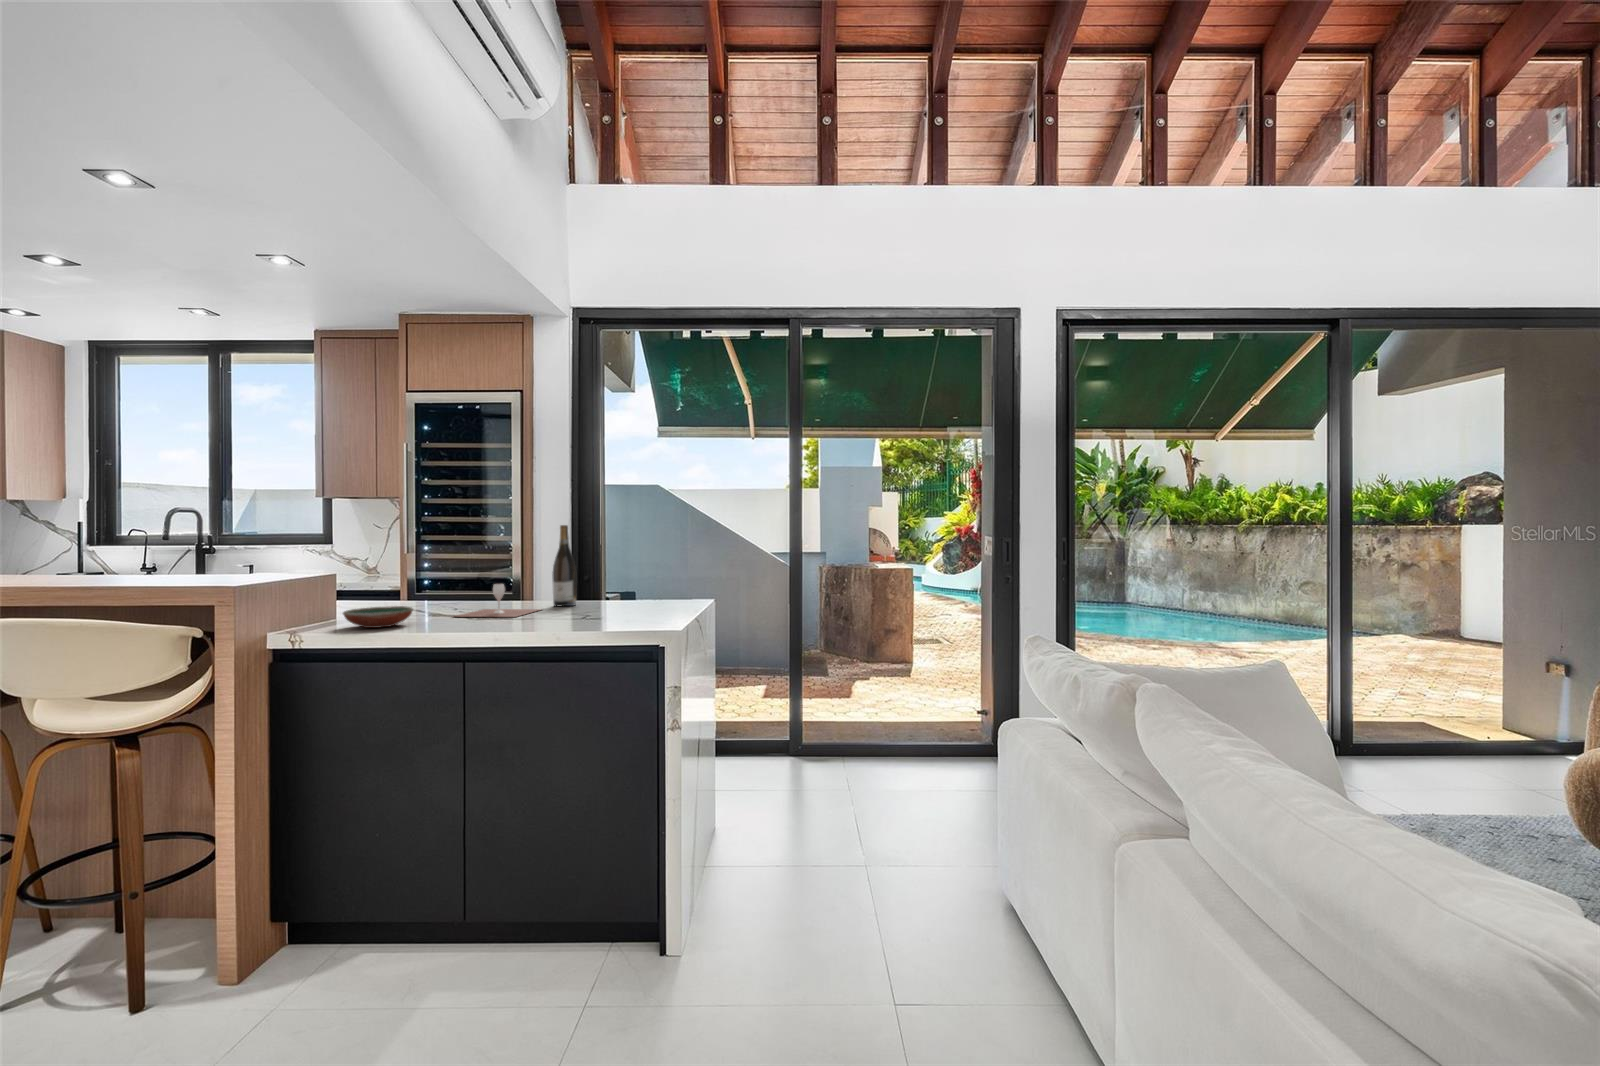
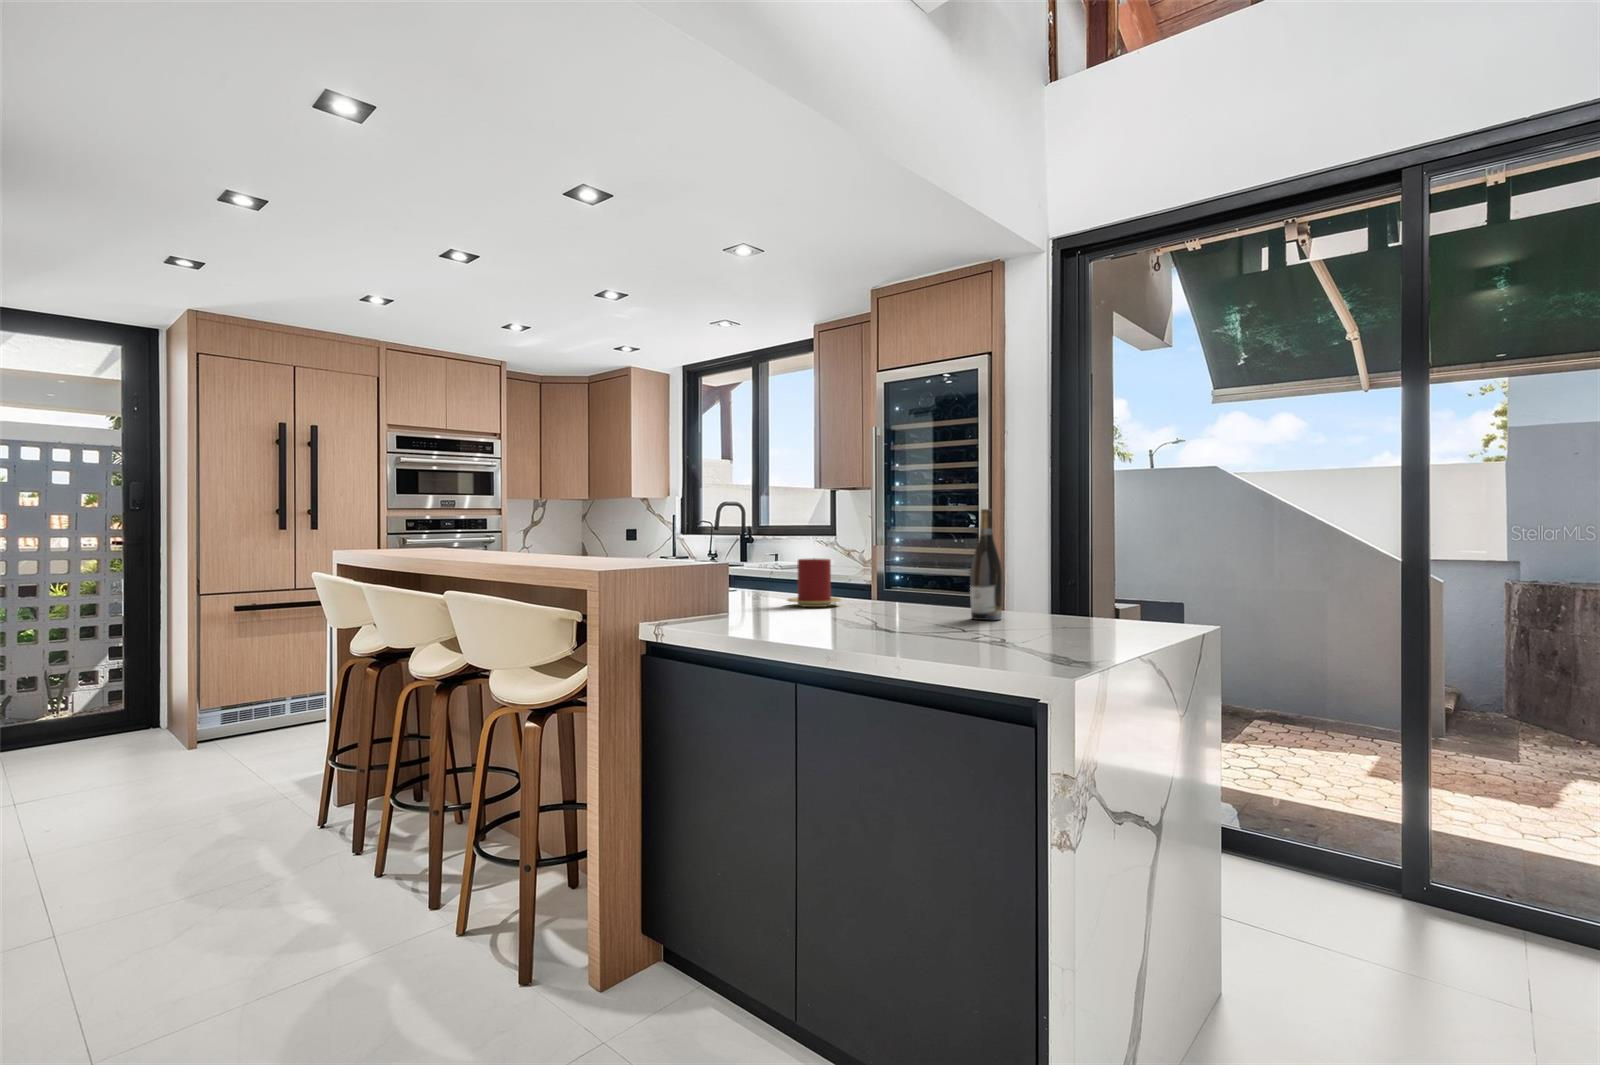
candle: none [370,566,425,609] -> present [787,558,841,607]
wine glass: present [456,584,539,617] -> none [833,584,950,630]
decorative bowl: present [343,606,413,628] -> none [708,603,782,628]

